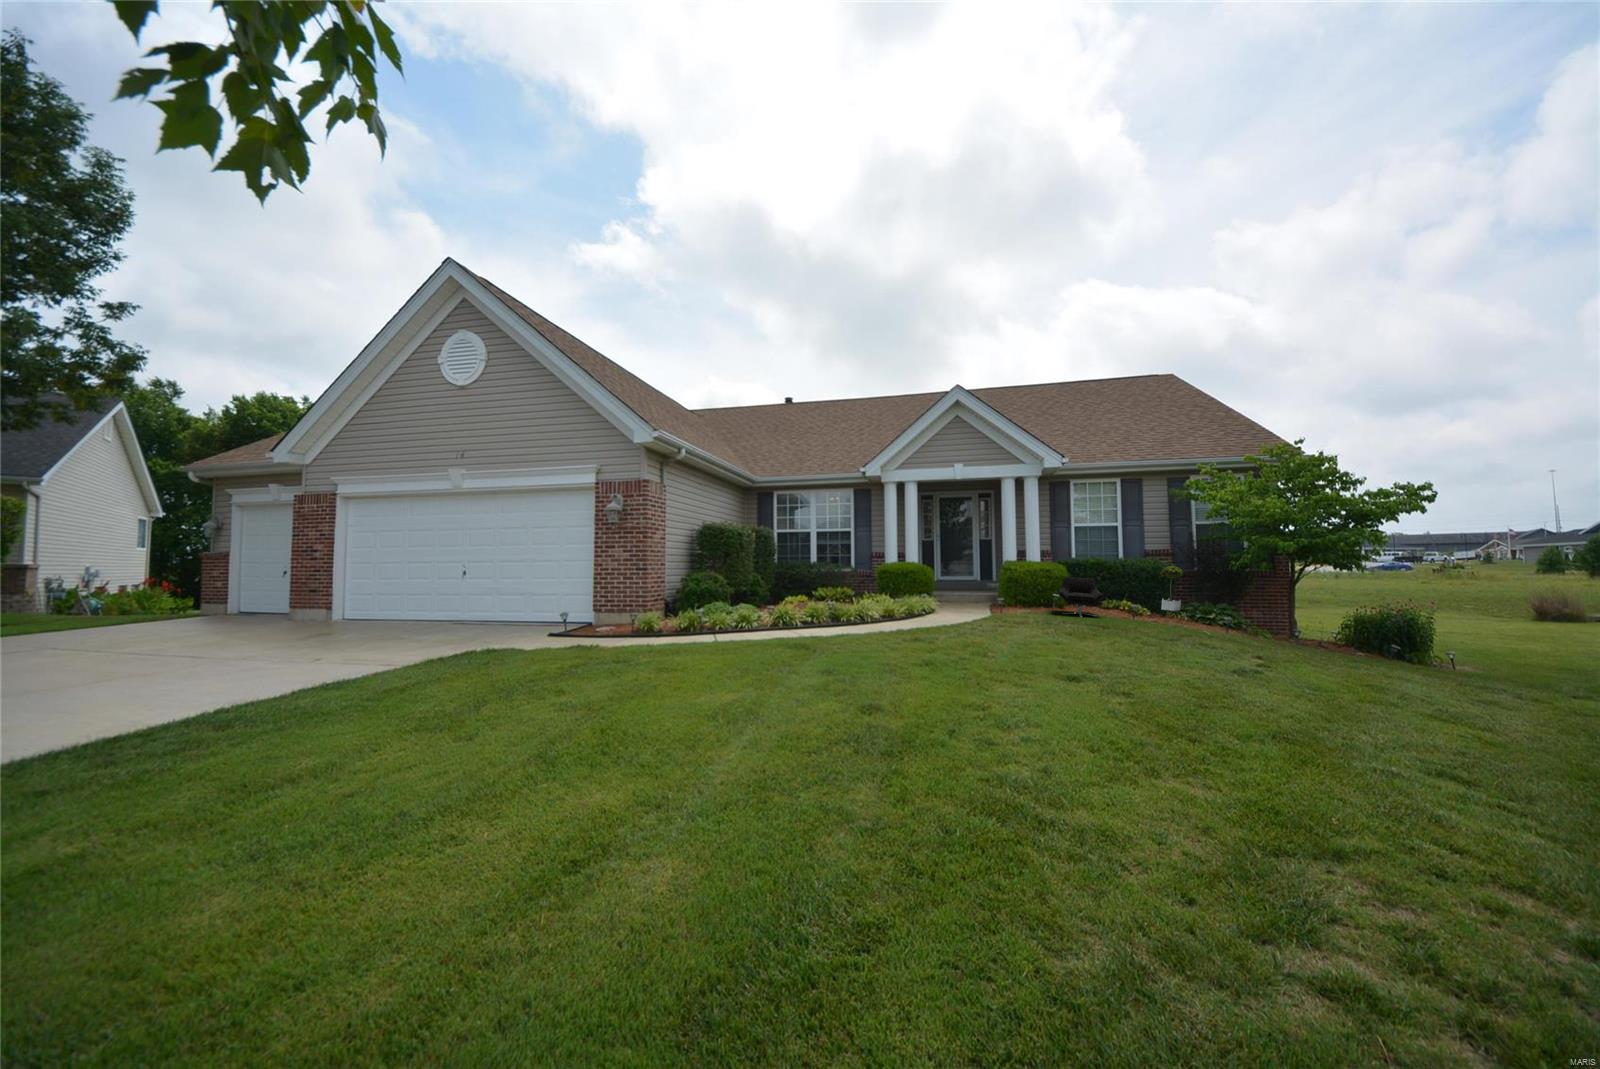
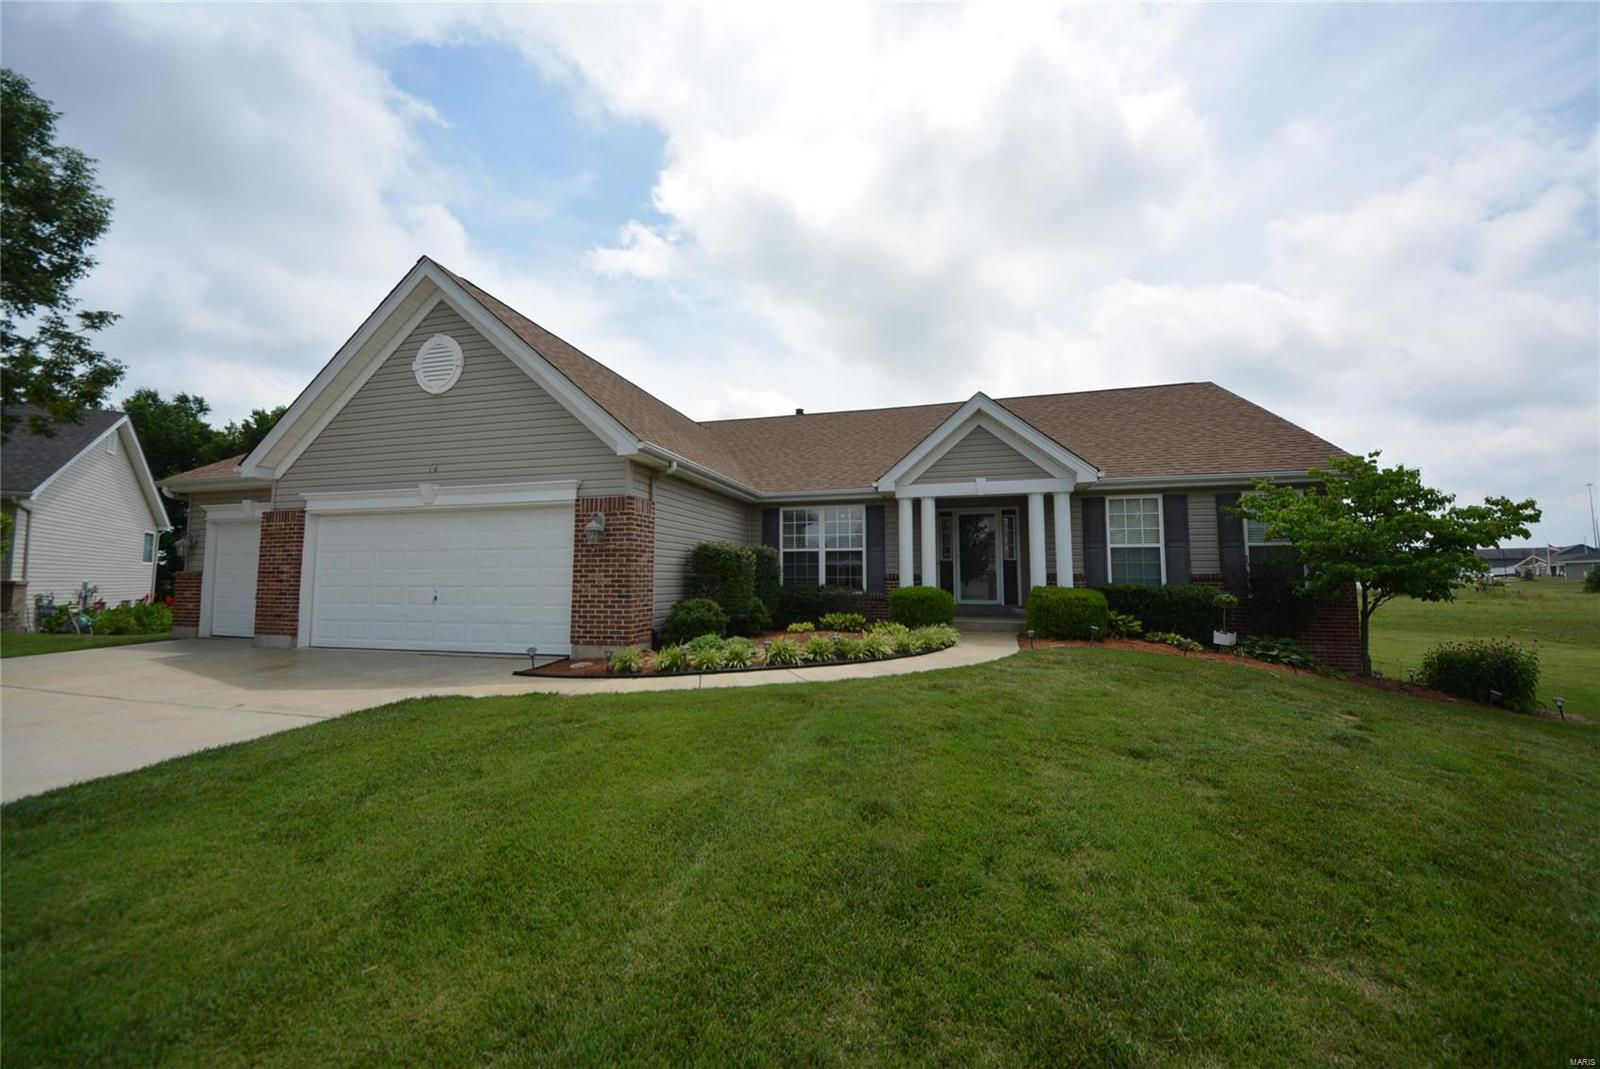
lounge chair: present [1059,577,1104,617] -> none [1098,606,1151,654]

